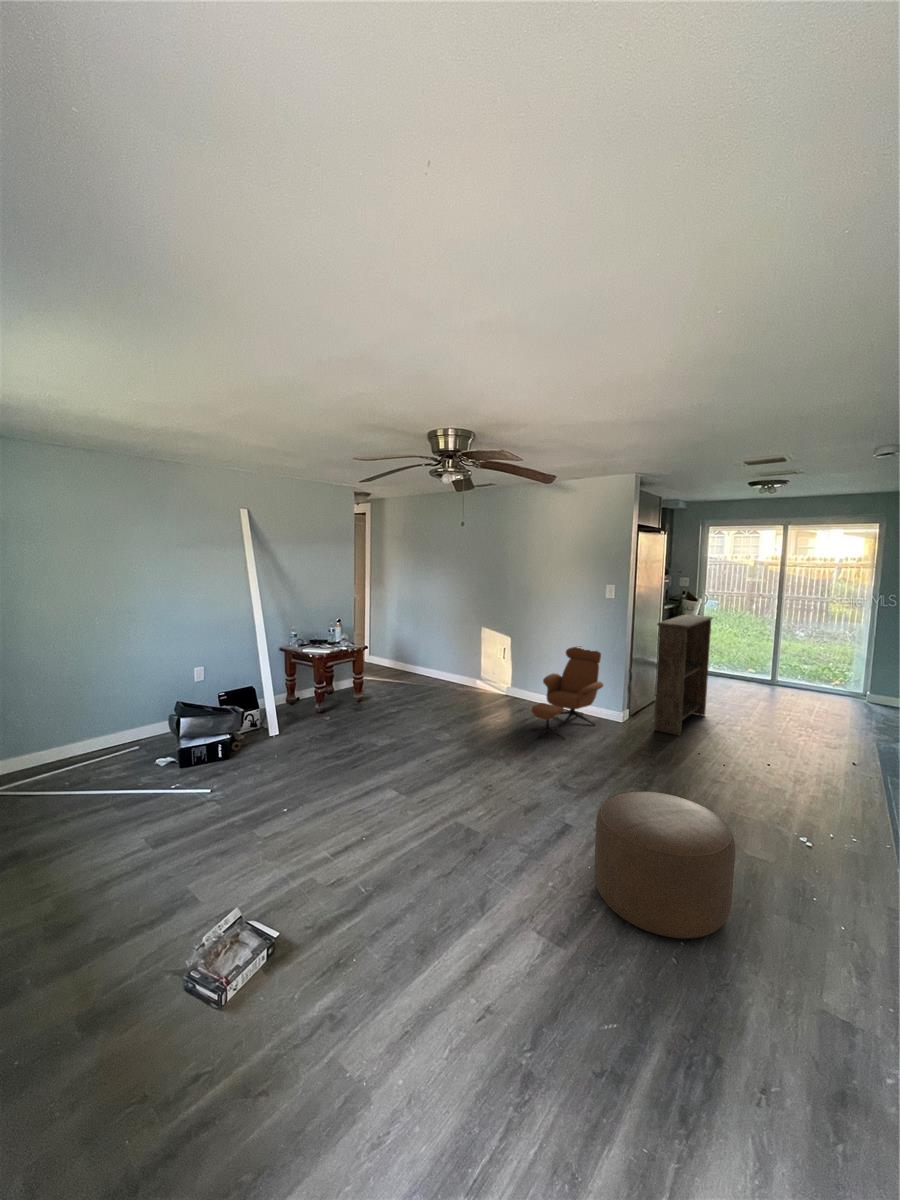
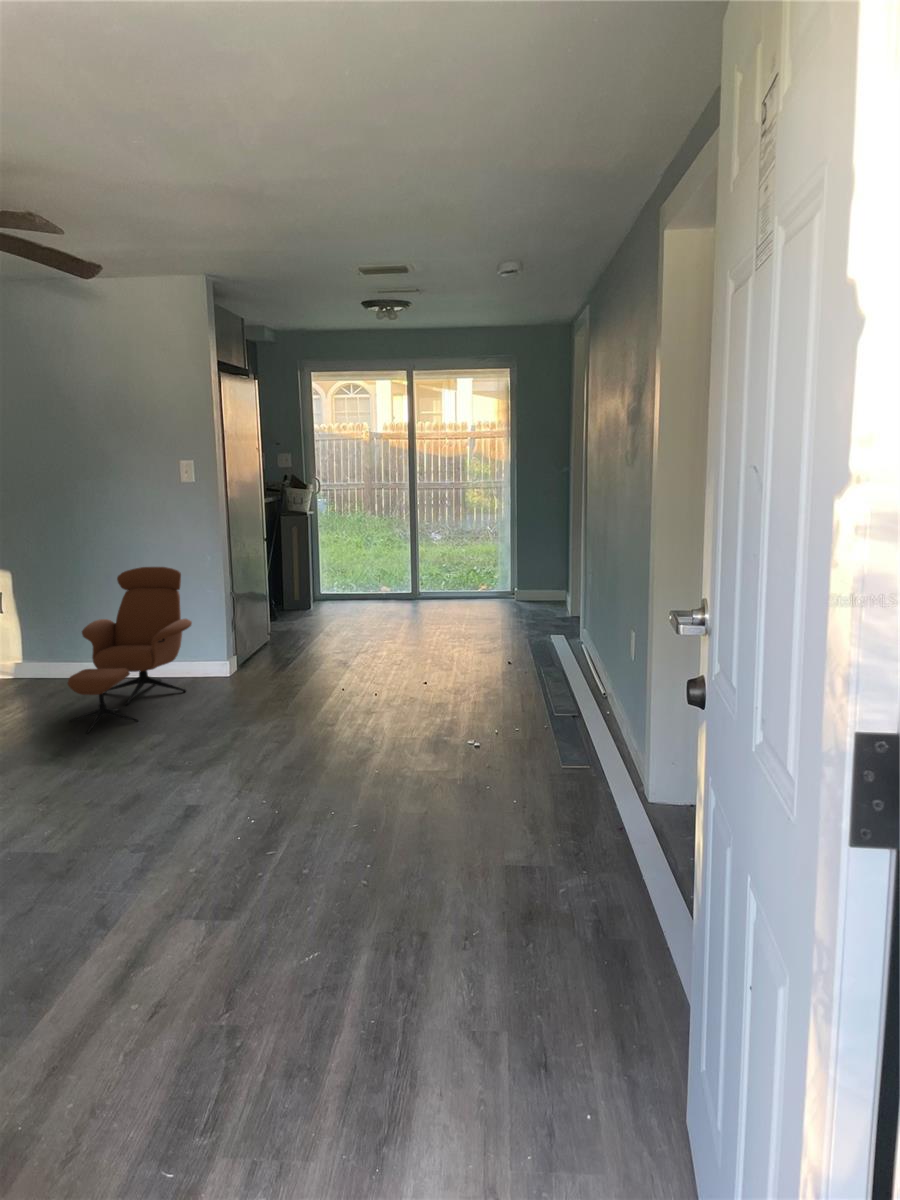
bookshelf: present [654,614,713,736] -> none [265,502,343,680]
ottoman: present [594,791,735,938] -> none [235,733,448,946]

